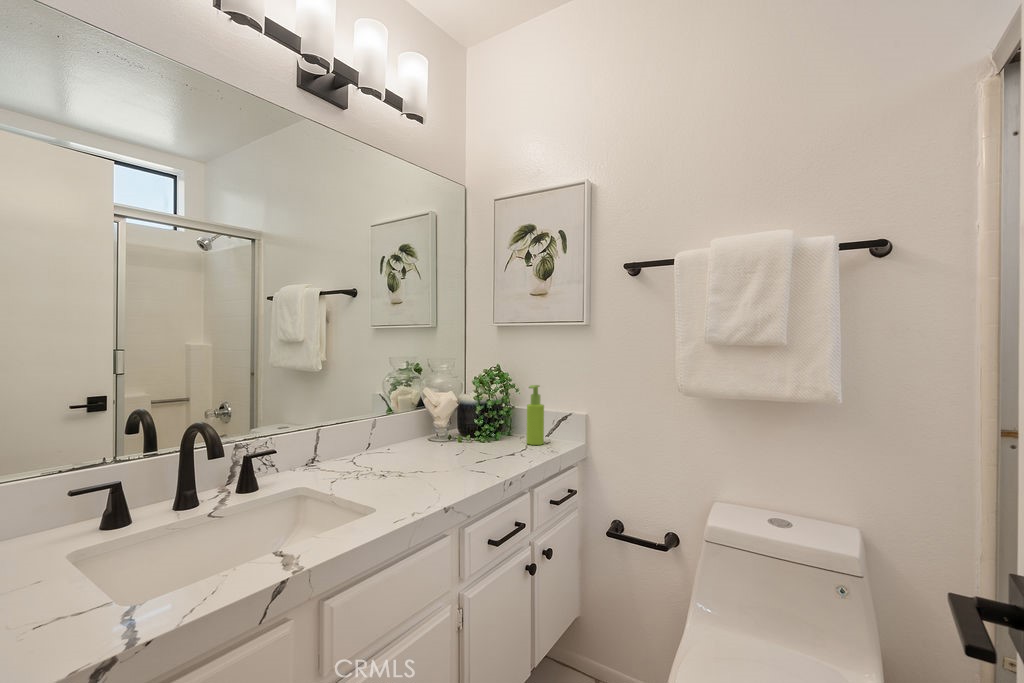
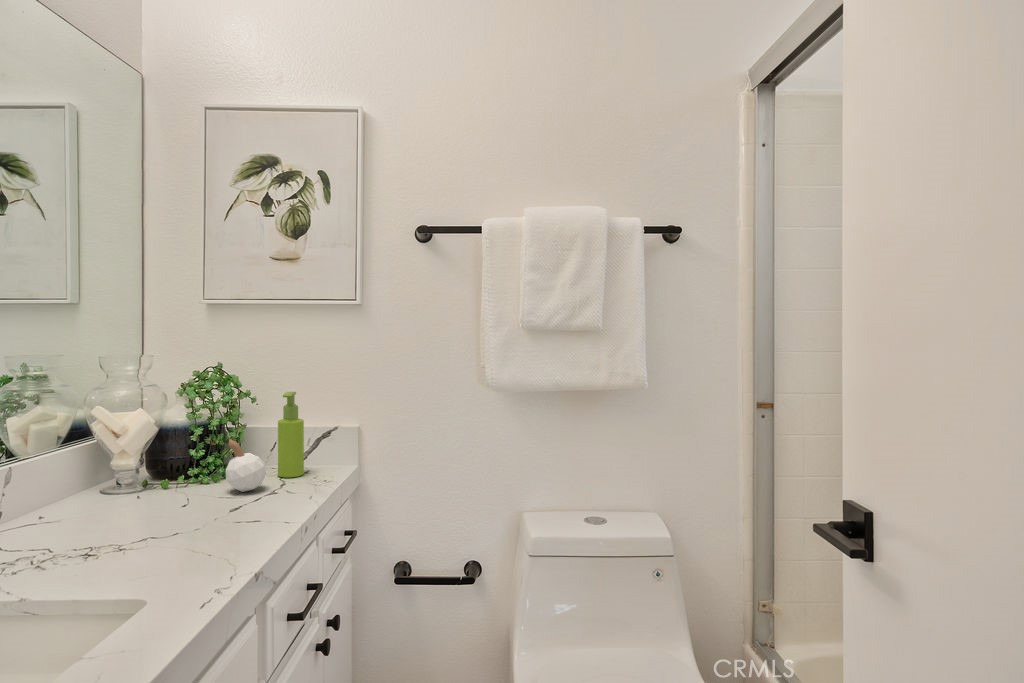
candle: none [488,405,513,450] -> present [225,428,266,492]

